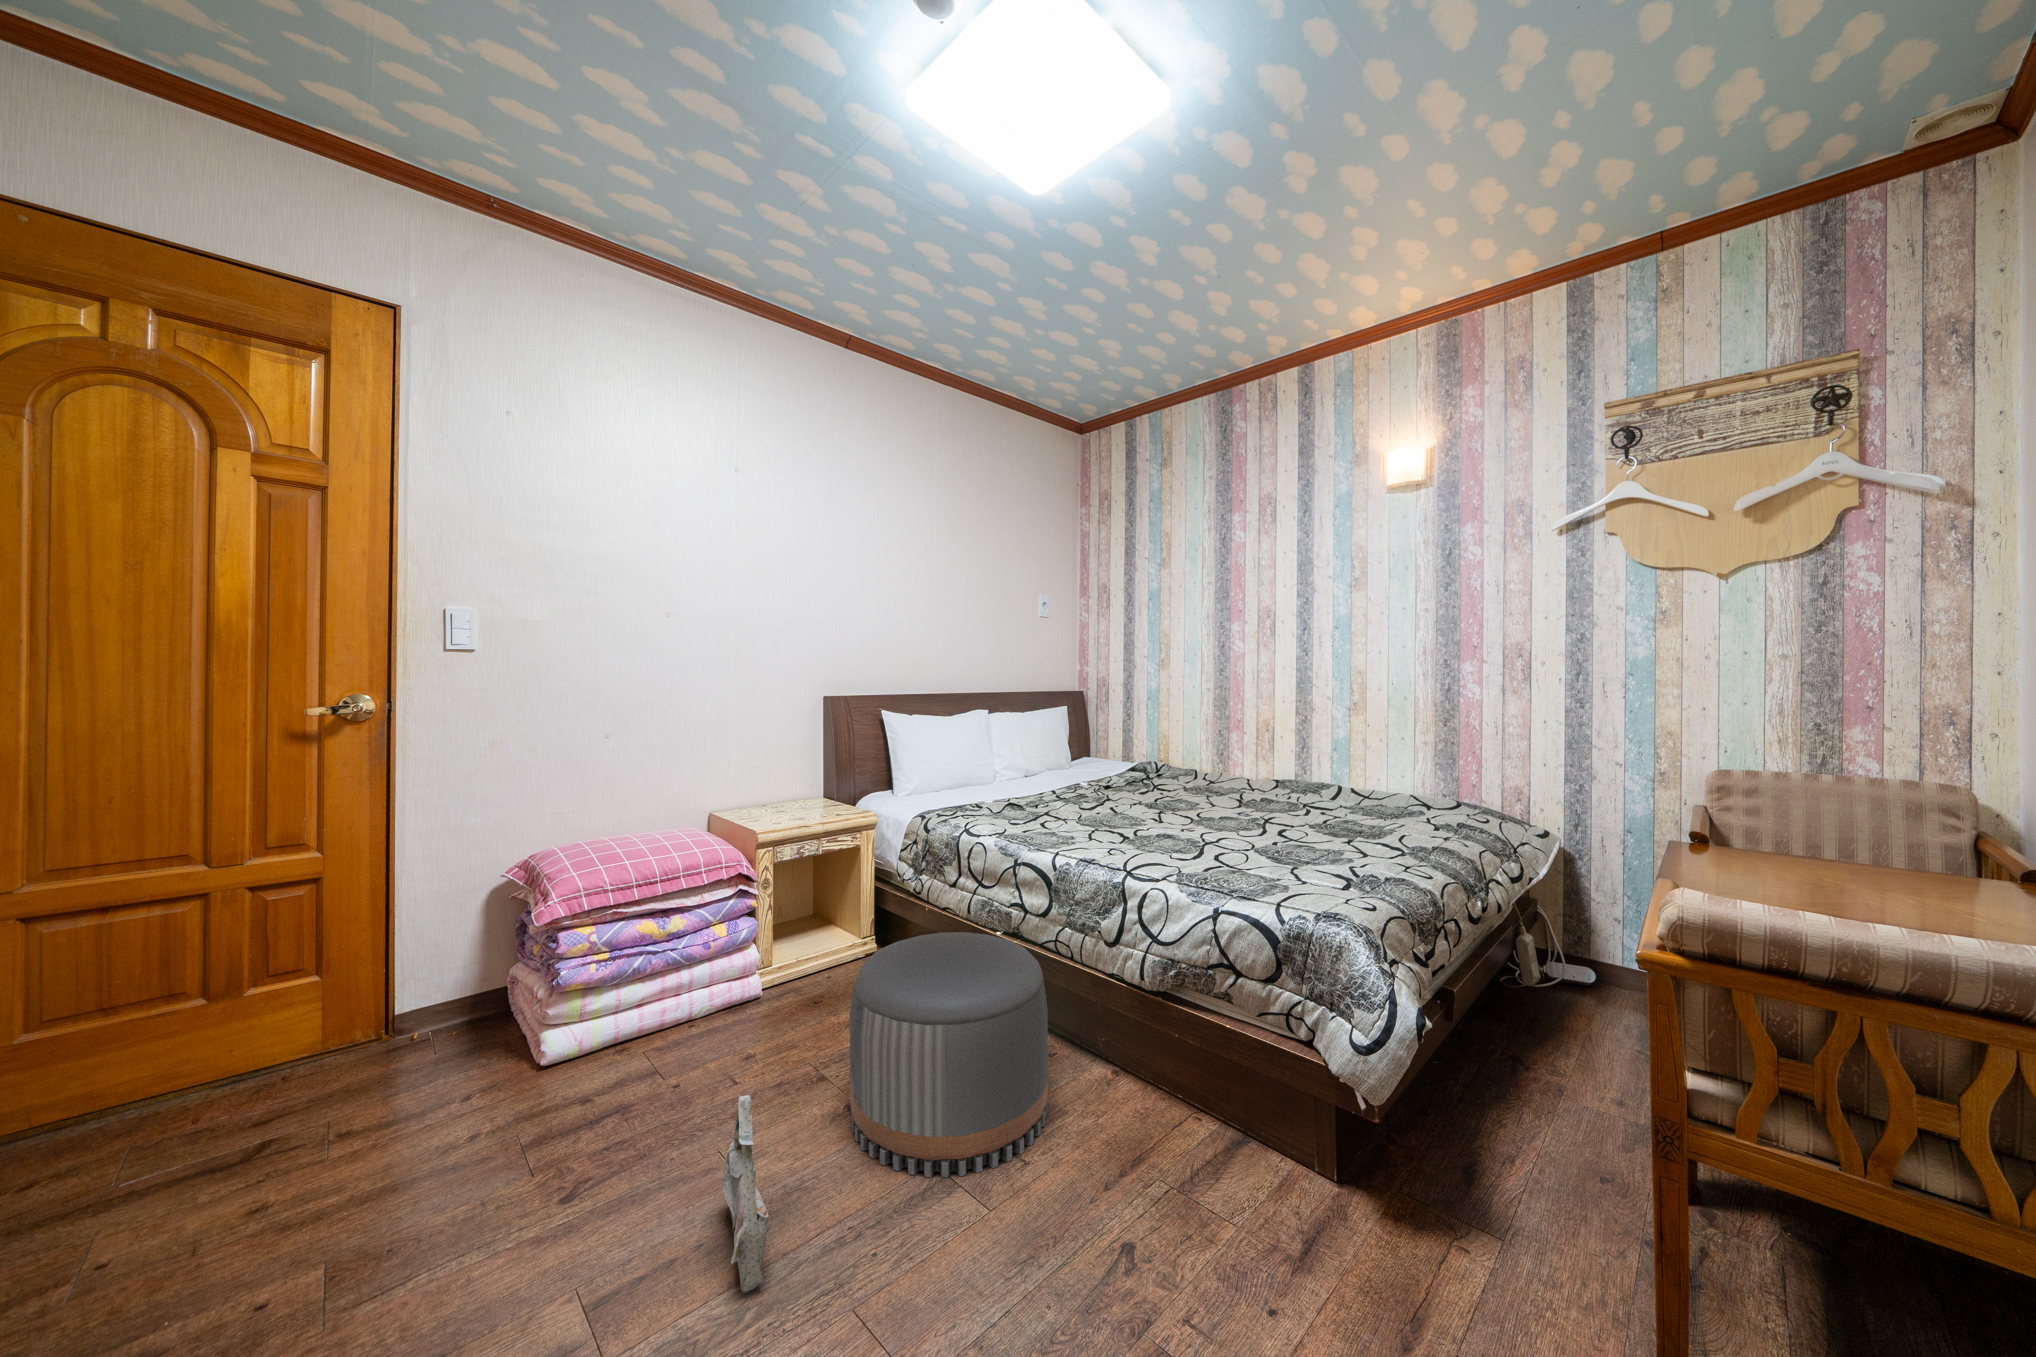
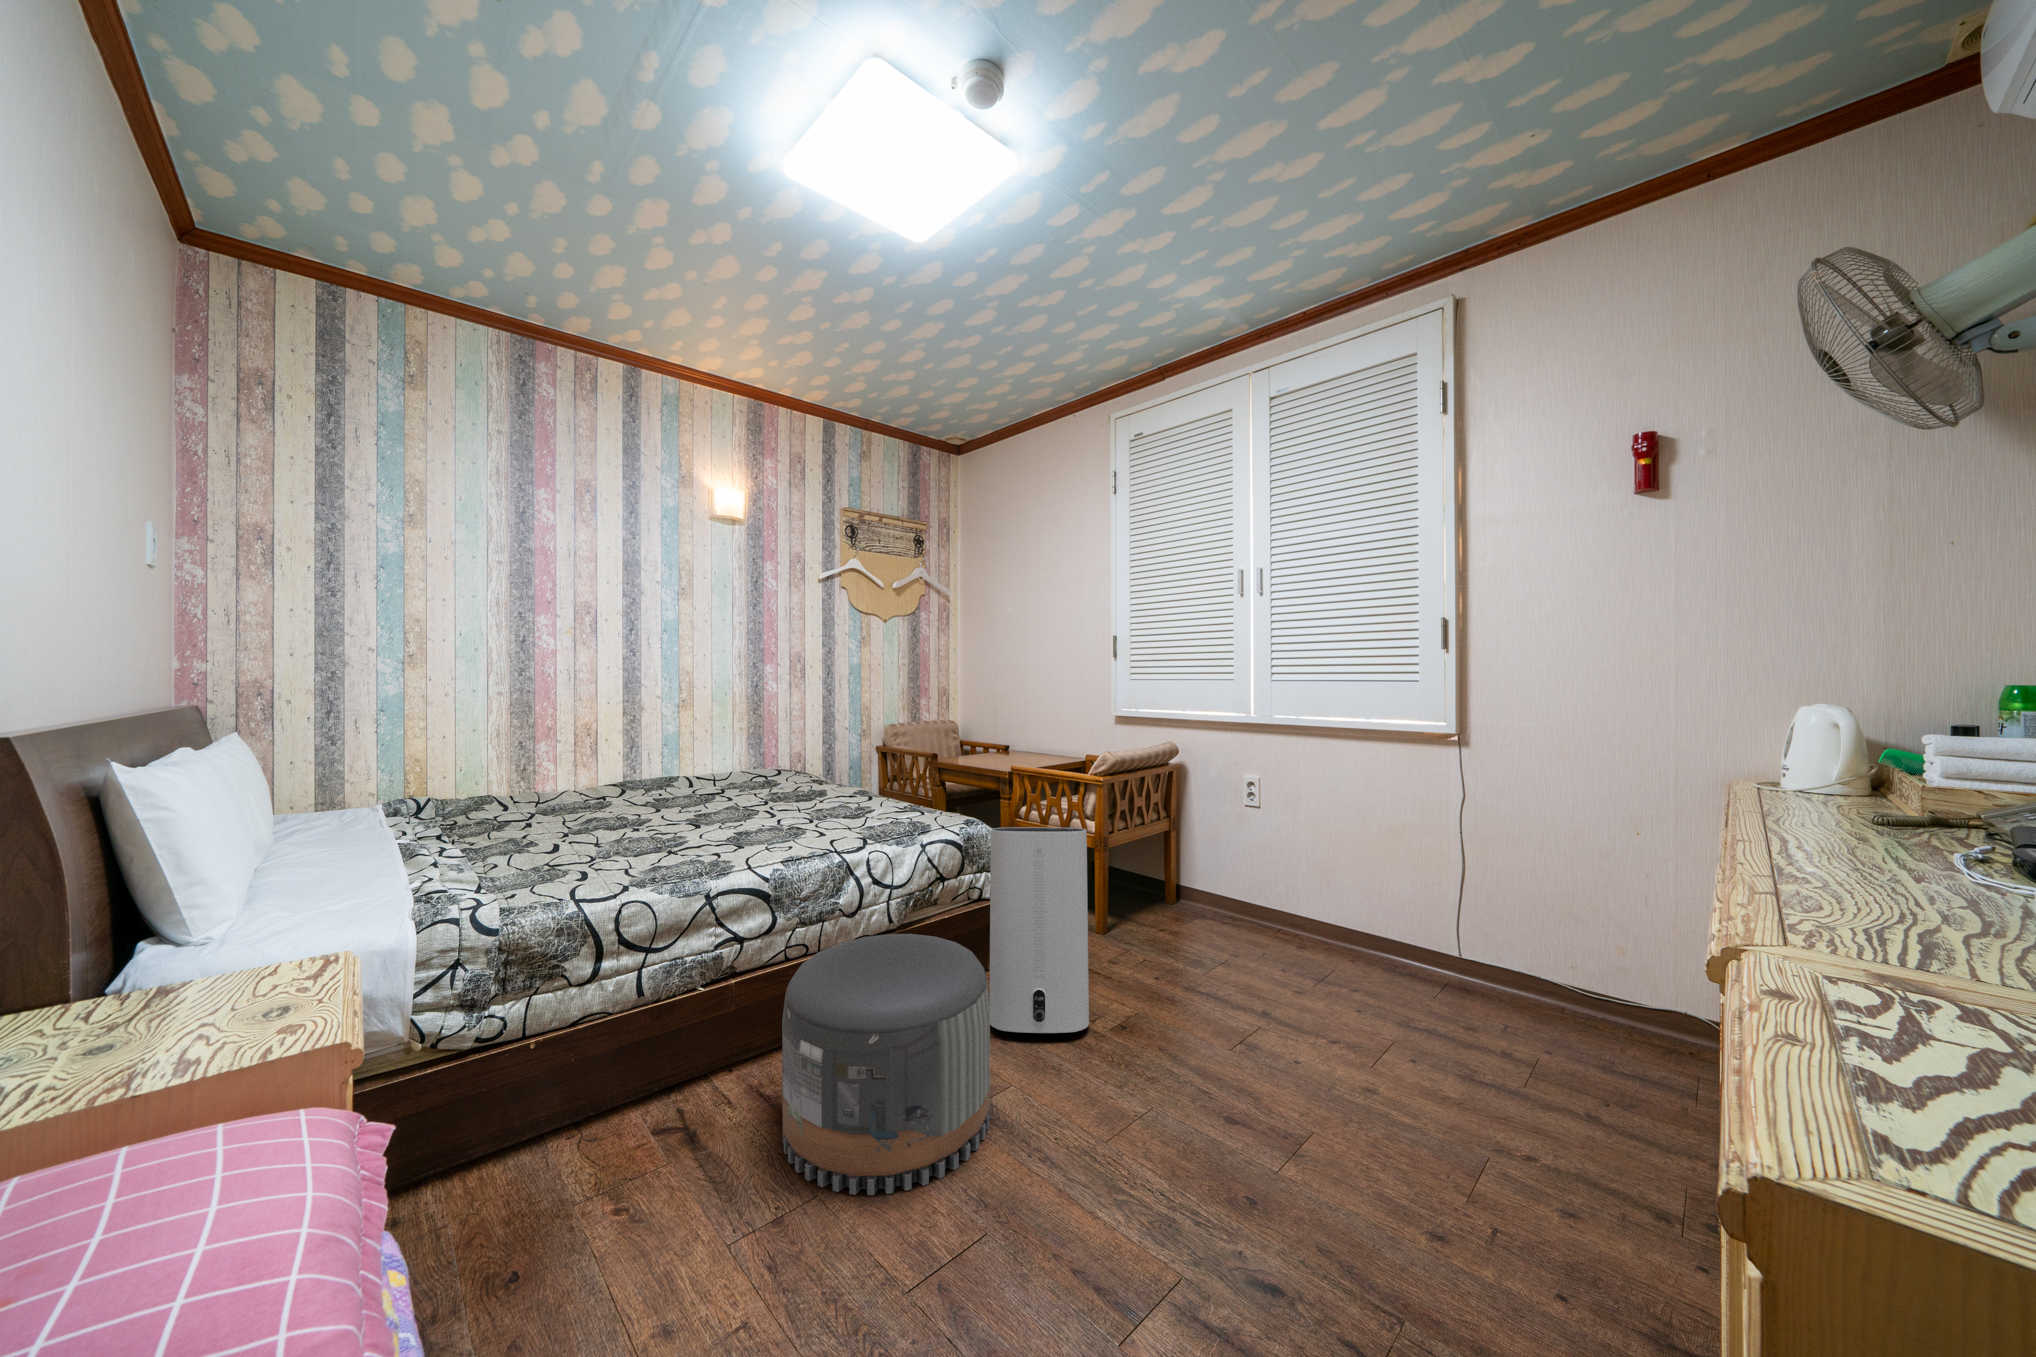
air purifier: none [1105,905,1254,1279] -> present [990,827,1089,1033]
bag: present [723,1095,769,1293] -> none [1016,1084,1147,1264]

